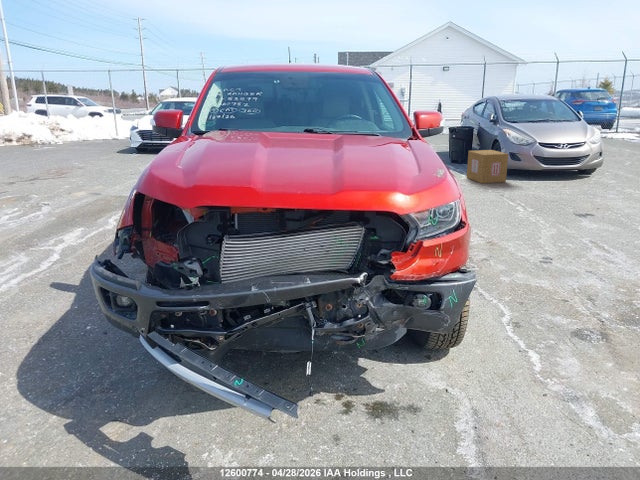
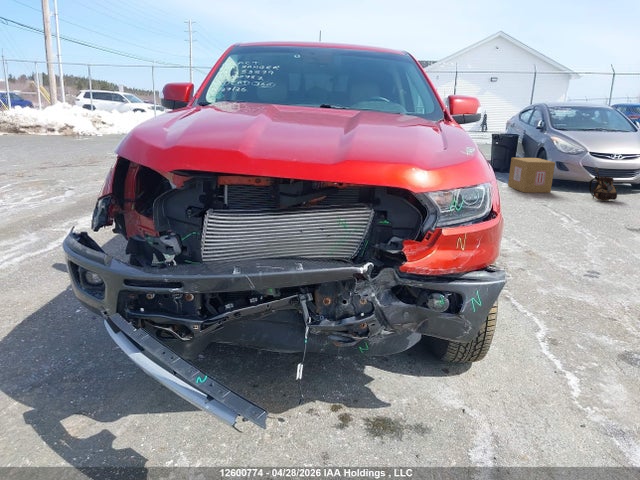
backpack: none [540,157,566,187] -> present [589,167,618,200]

